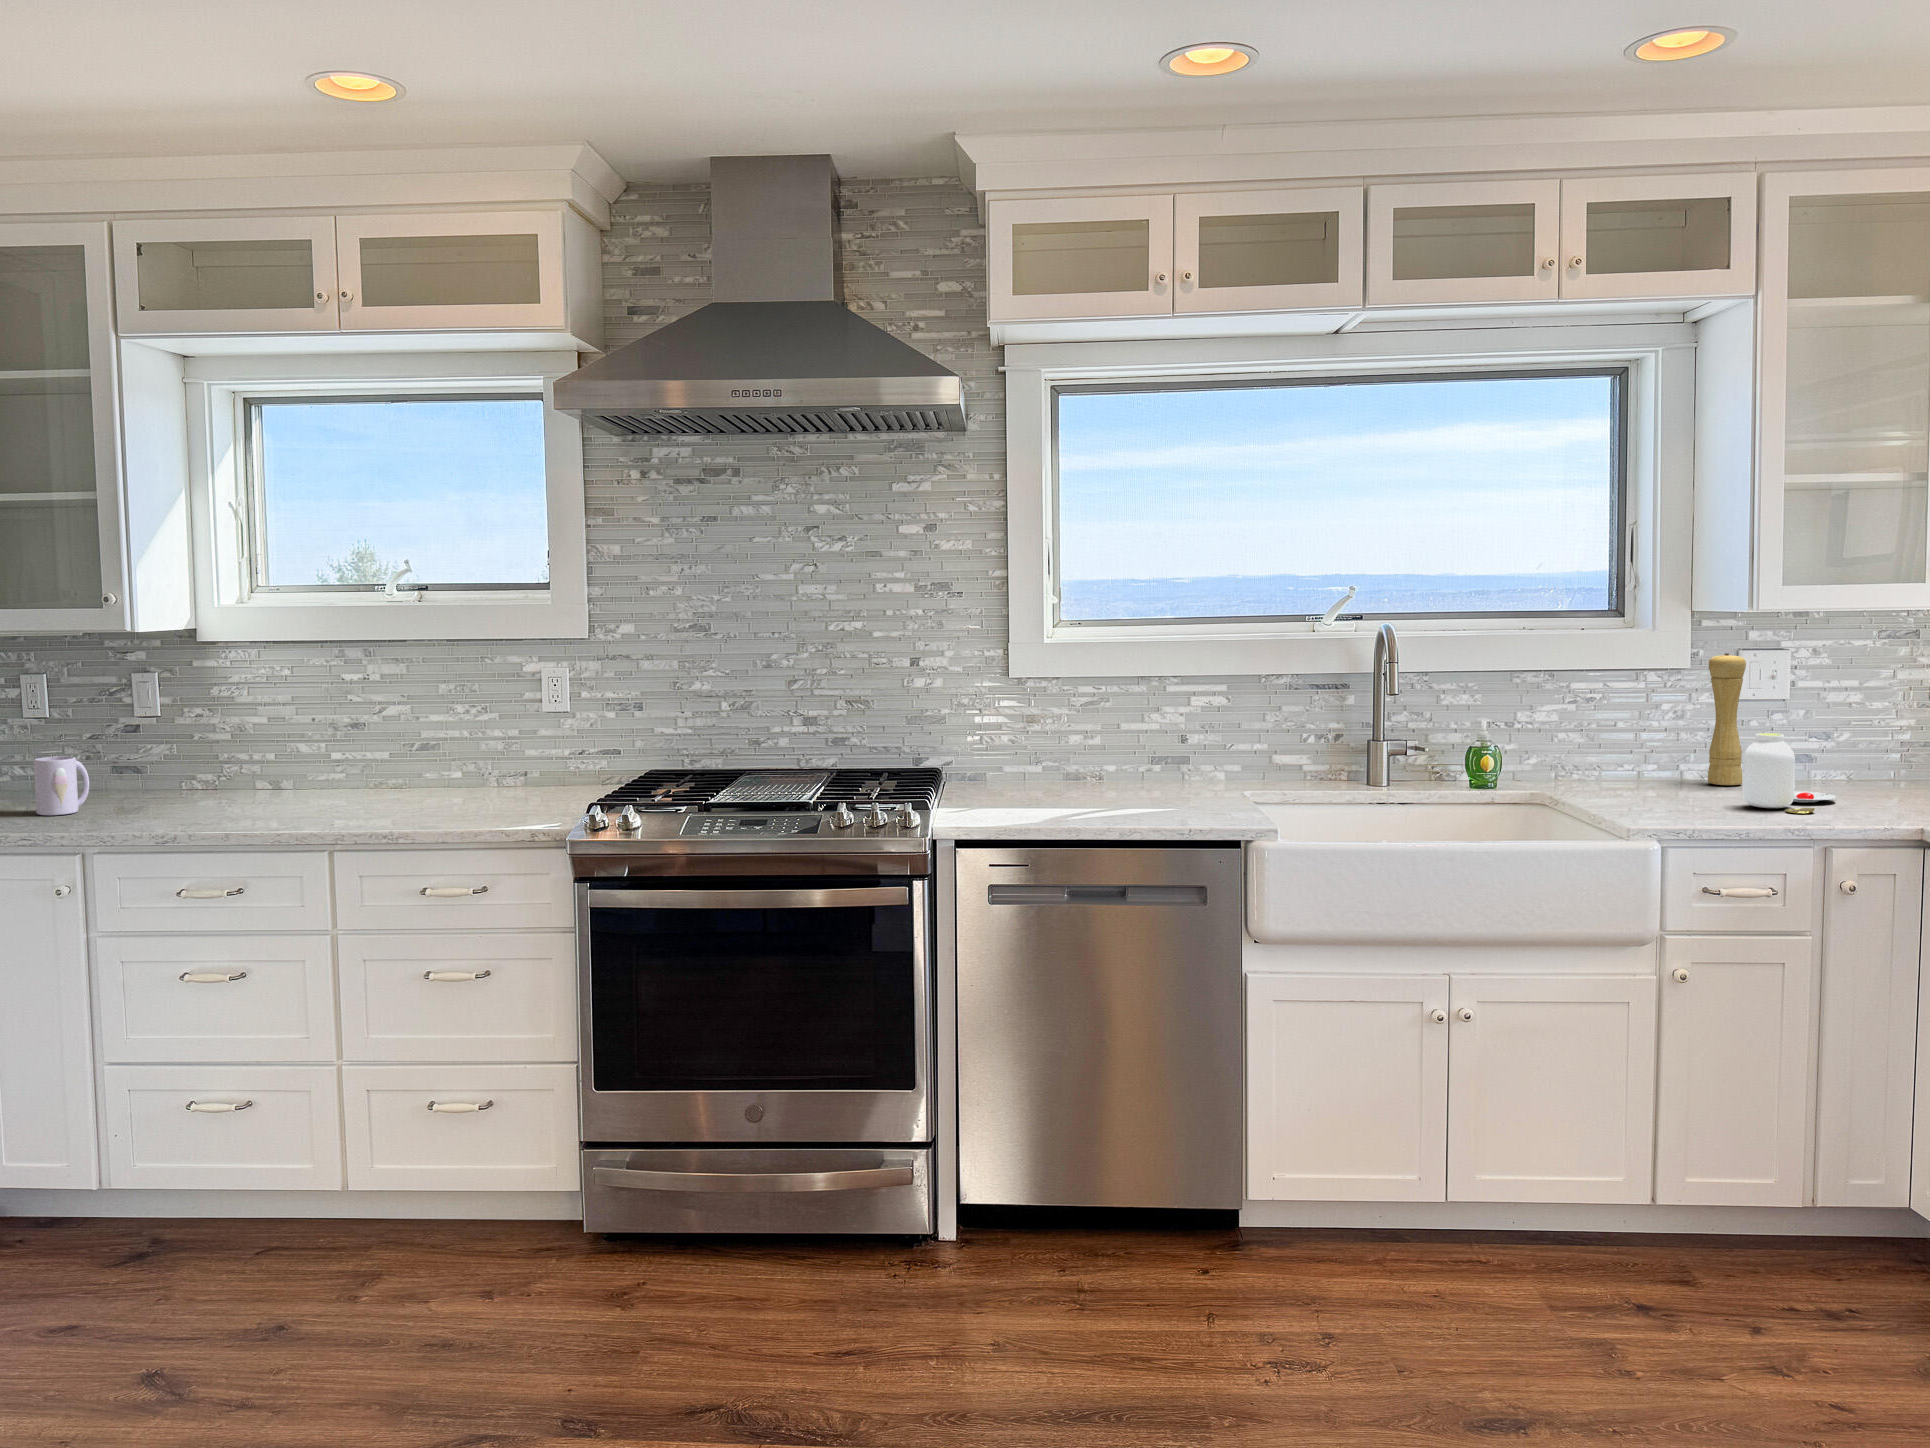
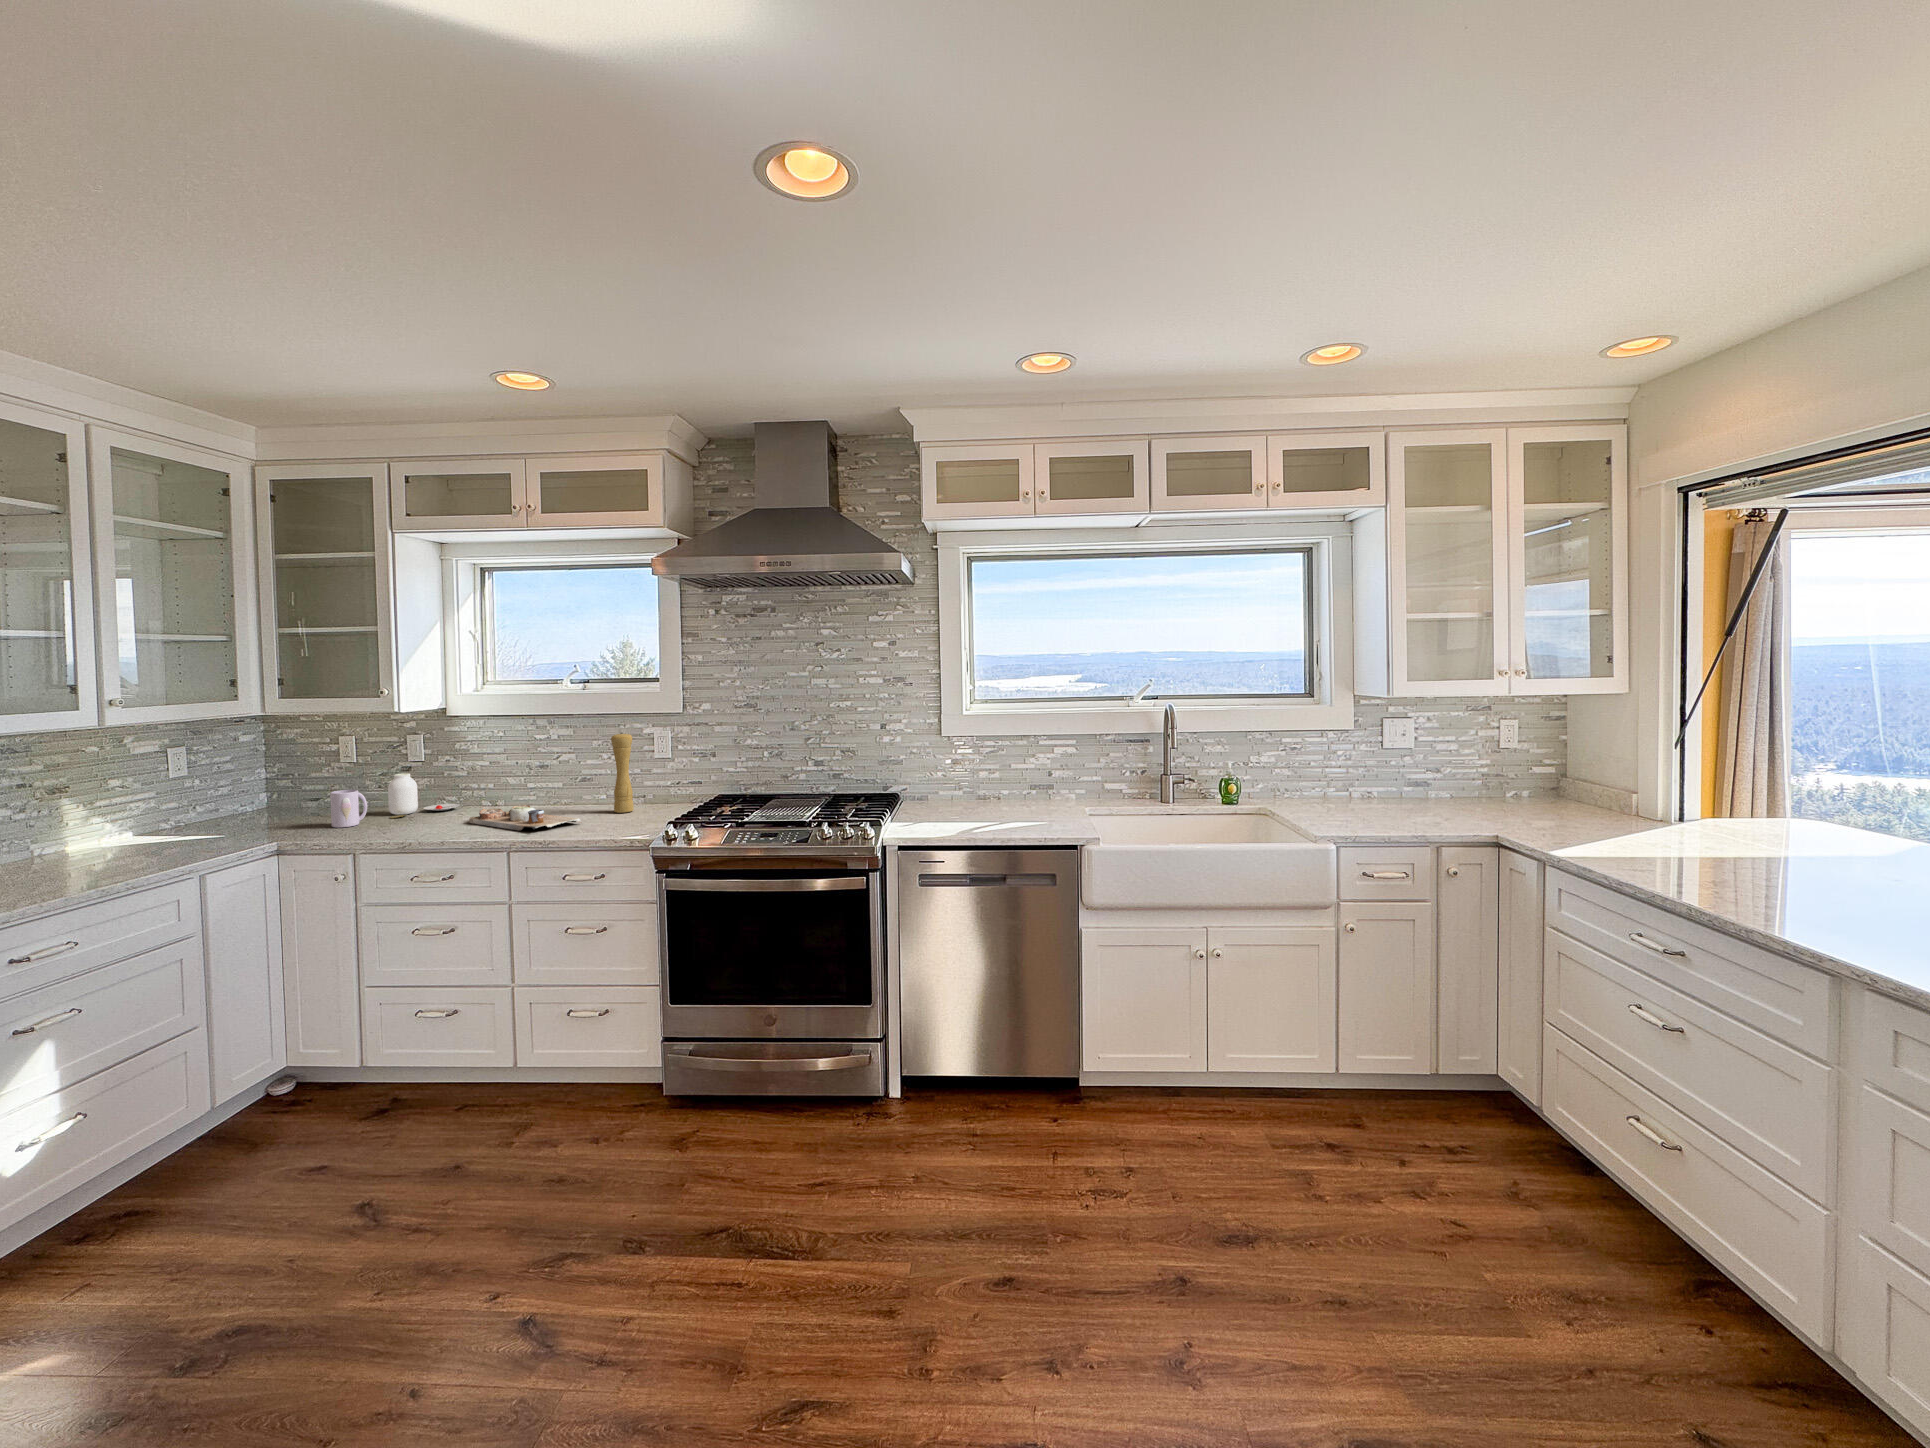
pepper mill: present [1708,653,1746,785] -> present [611,733,634,813]
jar: present [1743,733,1836,813] -> present [388,773,460,818]
cutting board: none [254,784,437,820] -> present [469,805,582,831]

